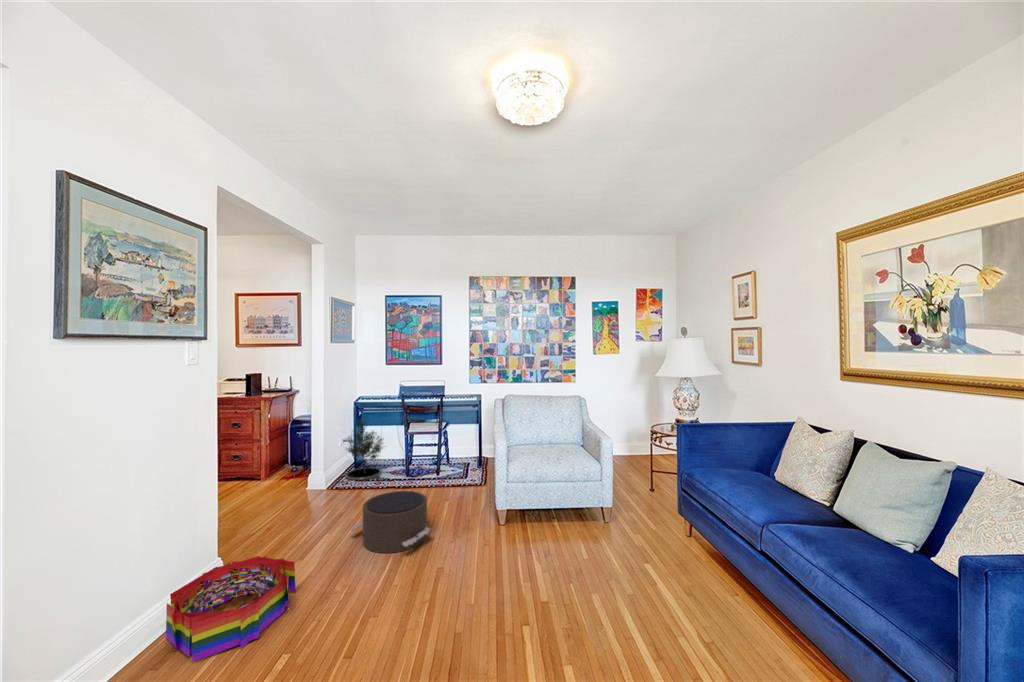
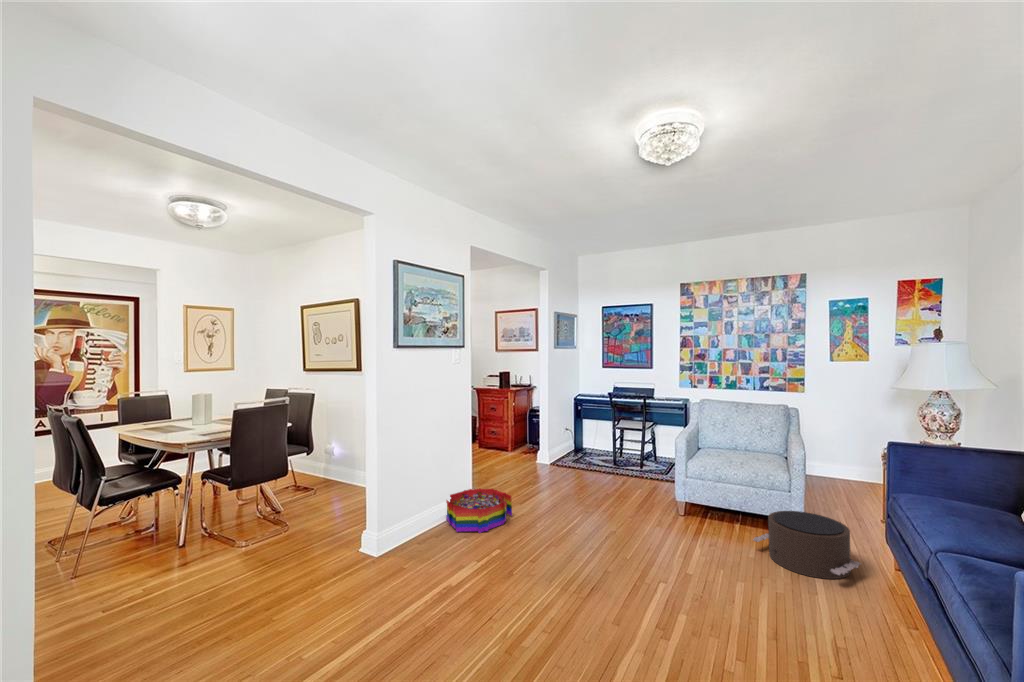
potted tree: present [345,420,382,480] -> none [563,408,598,463]
pouf: present [350,491,430,553] -> present [753,511,861,579]

